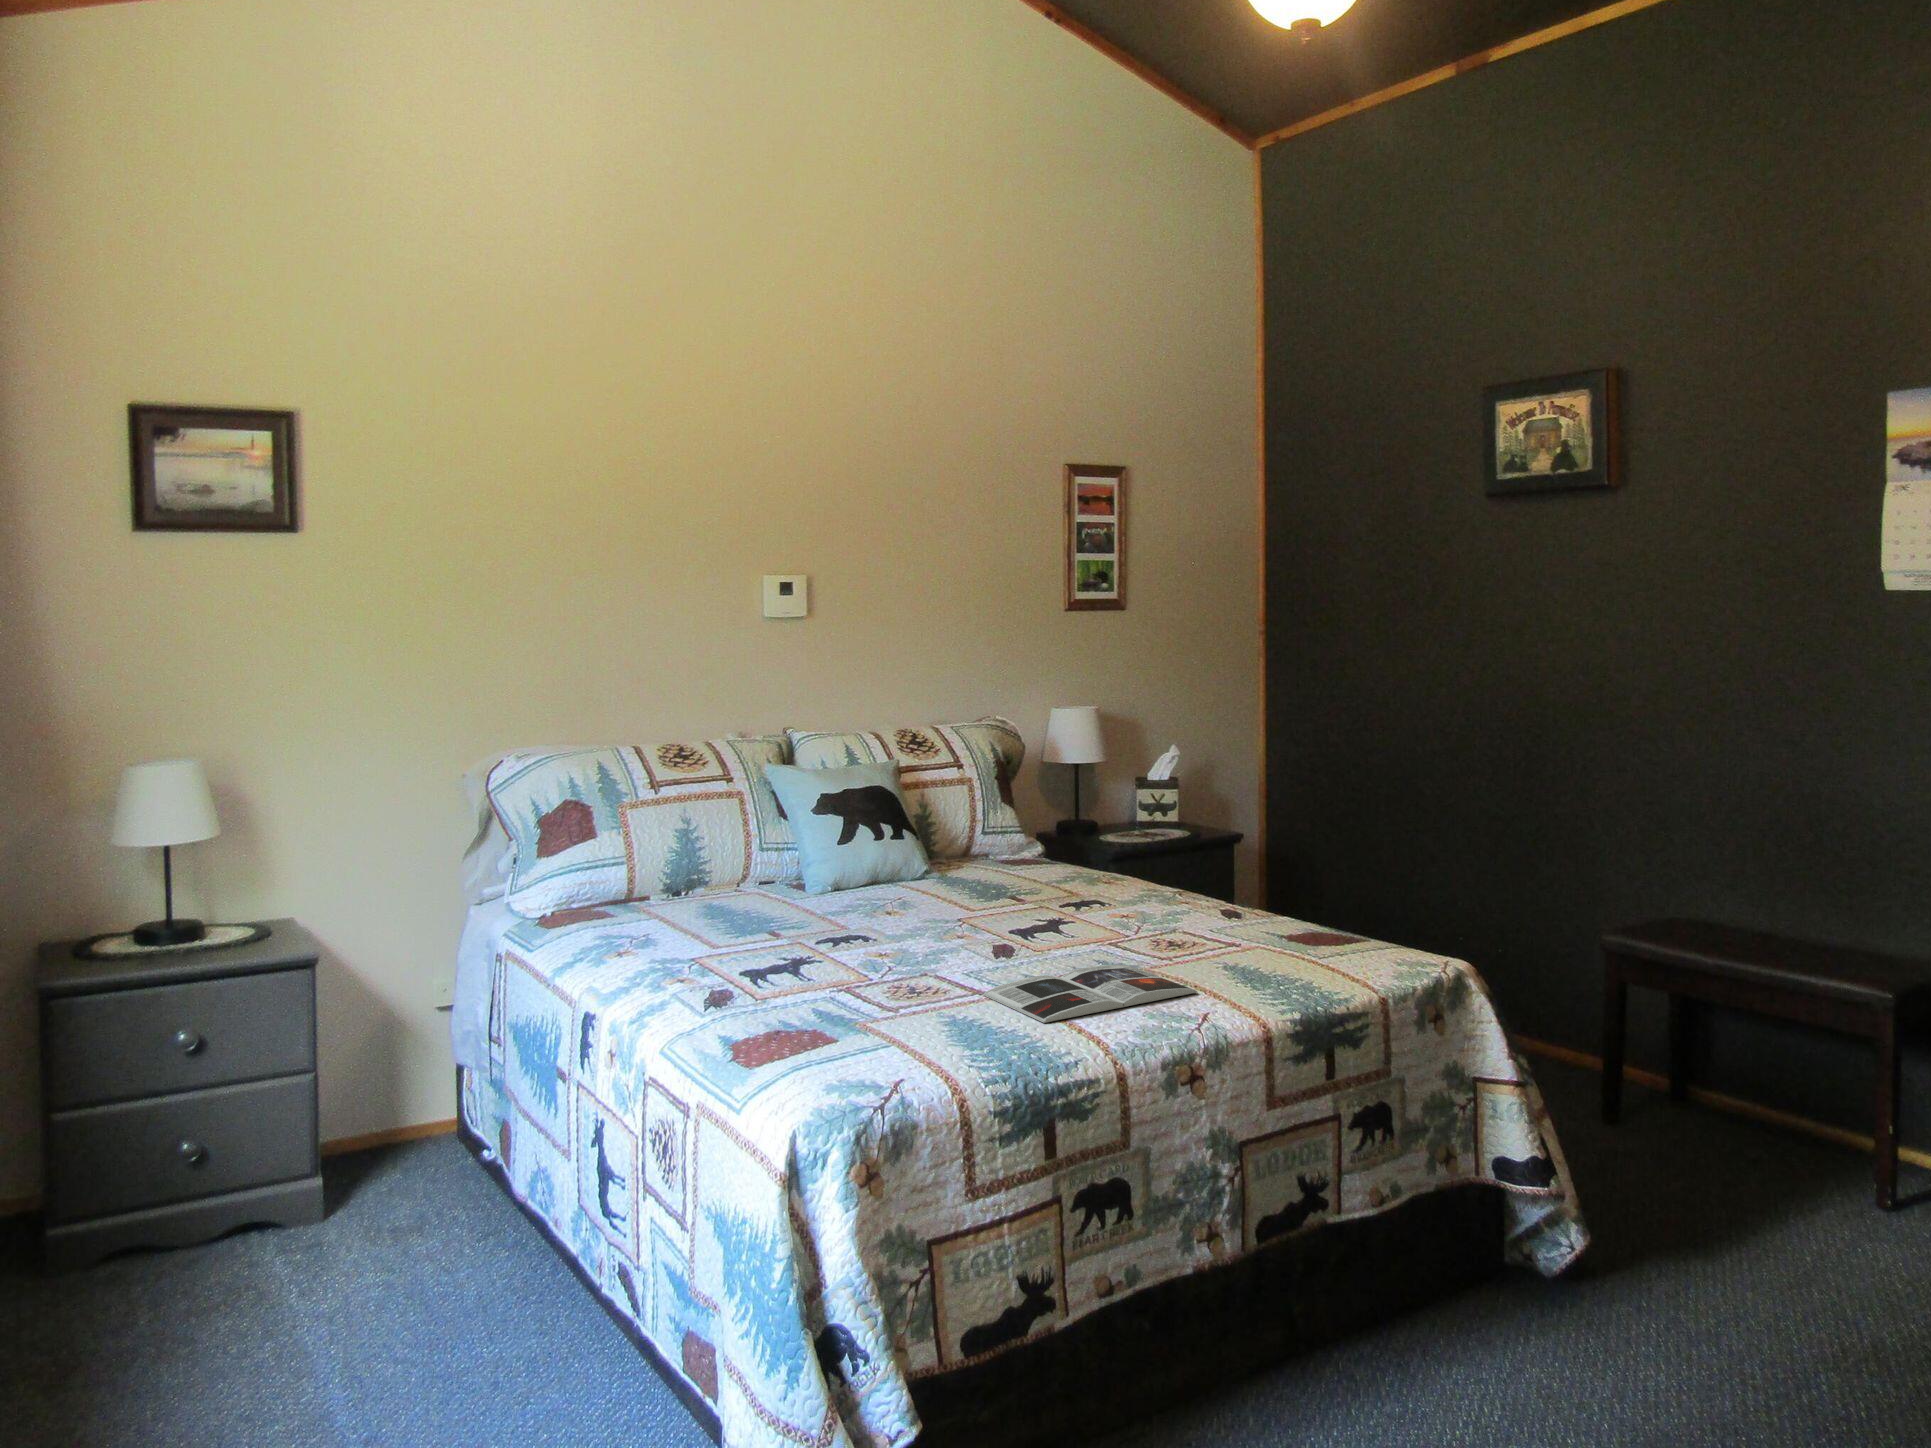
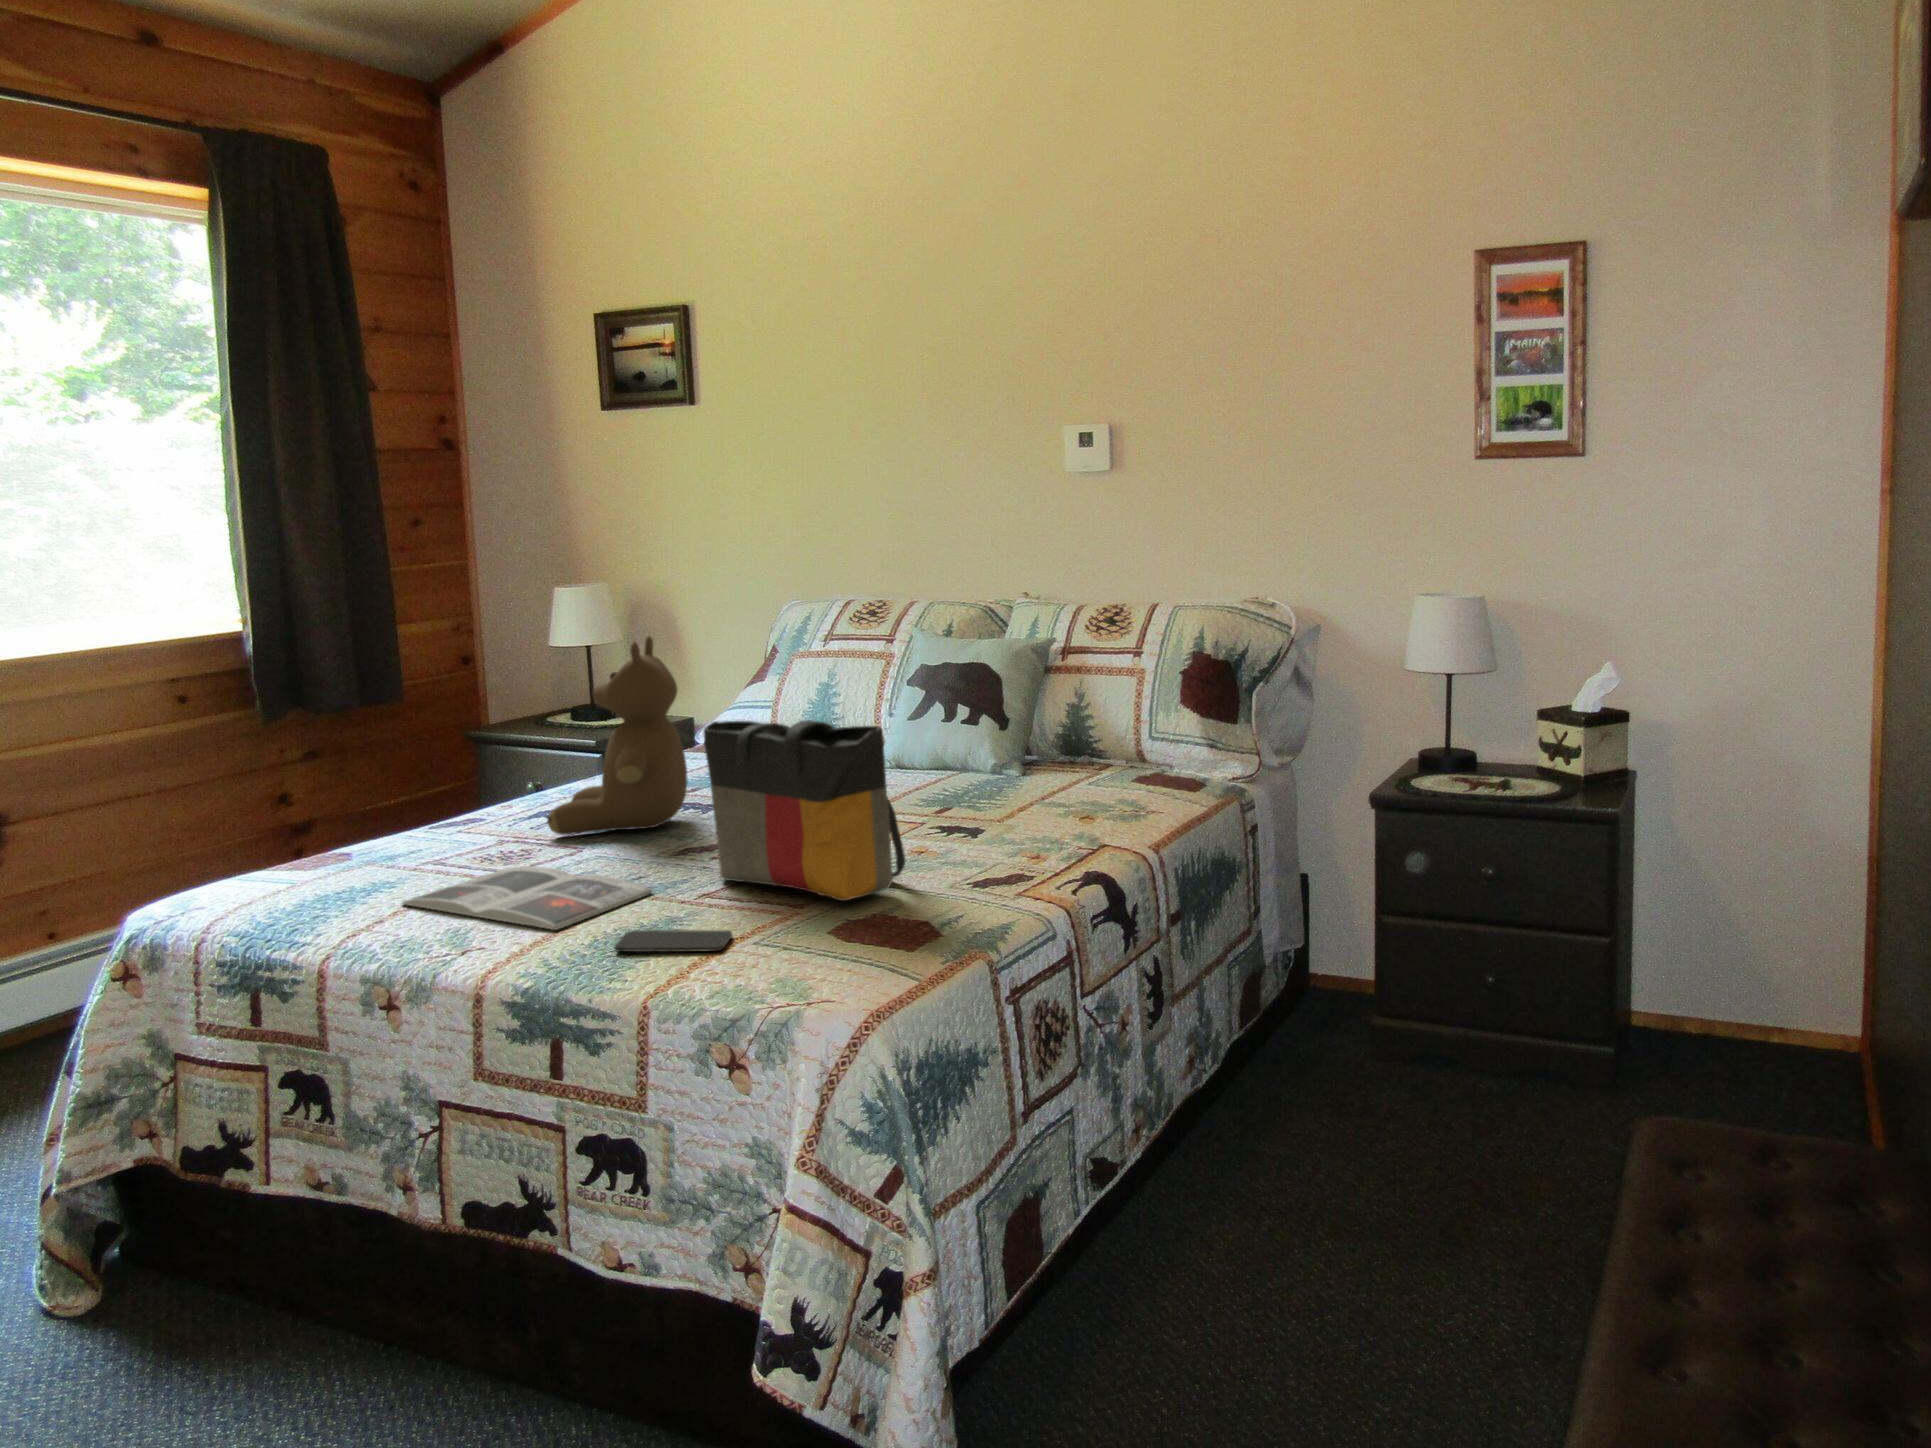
teddy bear: none [820,775,970,974] -> present [547,636,688,835]
tote bag: none [1096,805,1256,951] -> present [703,720,905,901]
smartphone: none [1241,959,1305,983] -> present [614,930,733,952]

